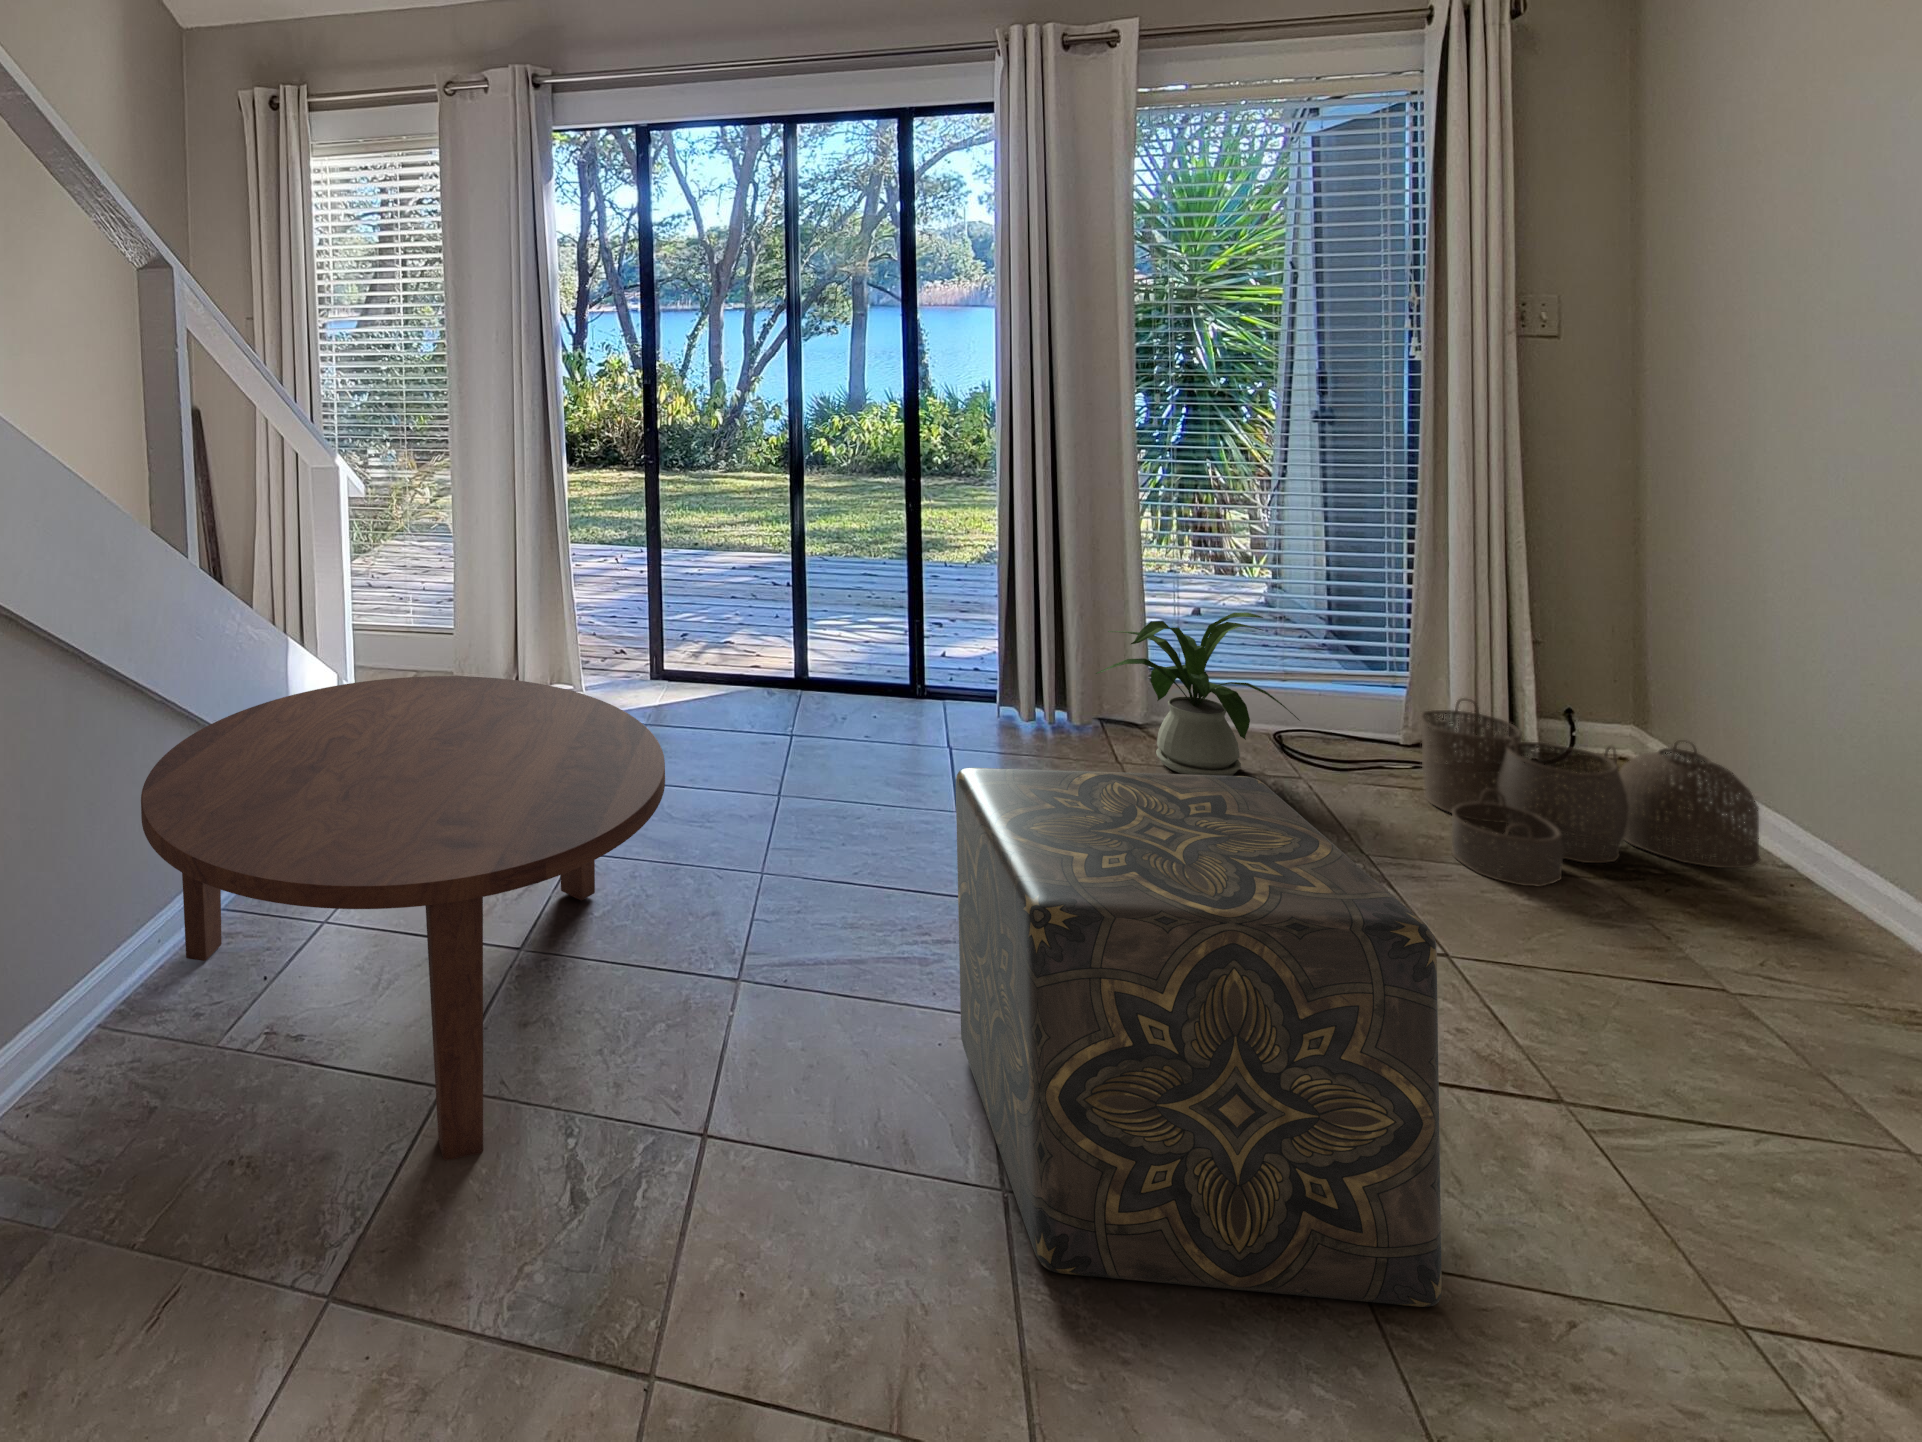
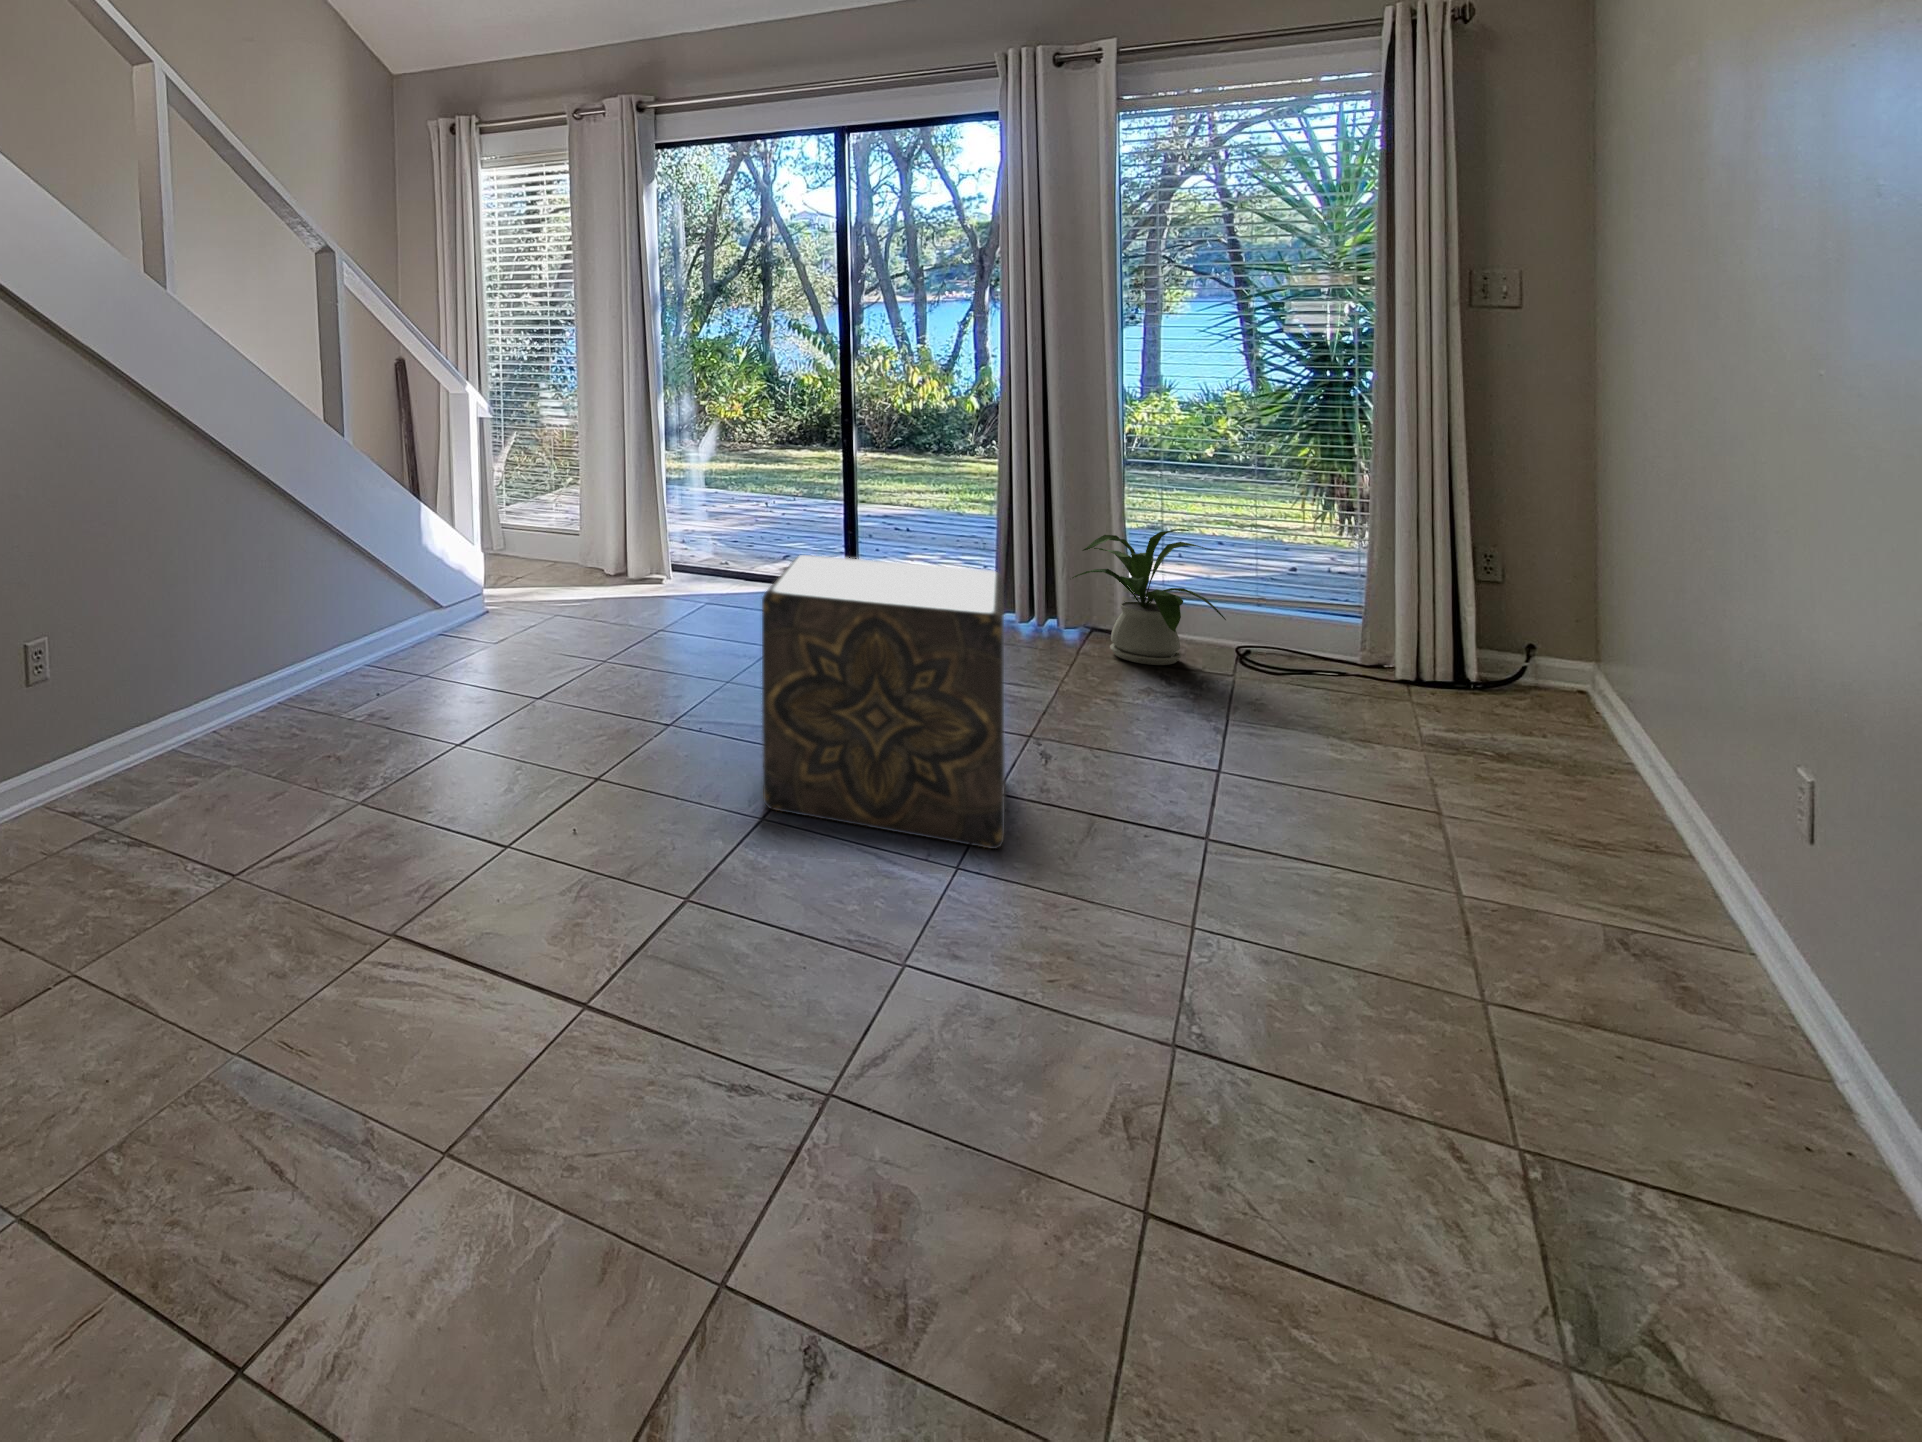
coffee table: present [141,676,665,1160] -> none [307,513,630,738]
woven basket: present [1420,698,1761,887] -> none [1308,611,1615,752]

